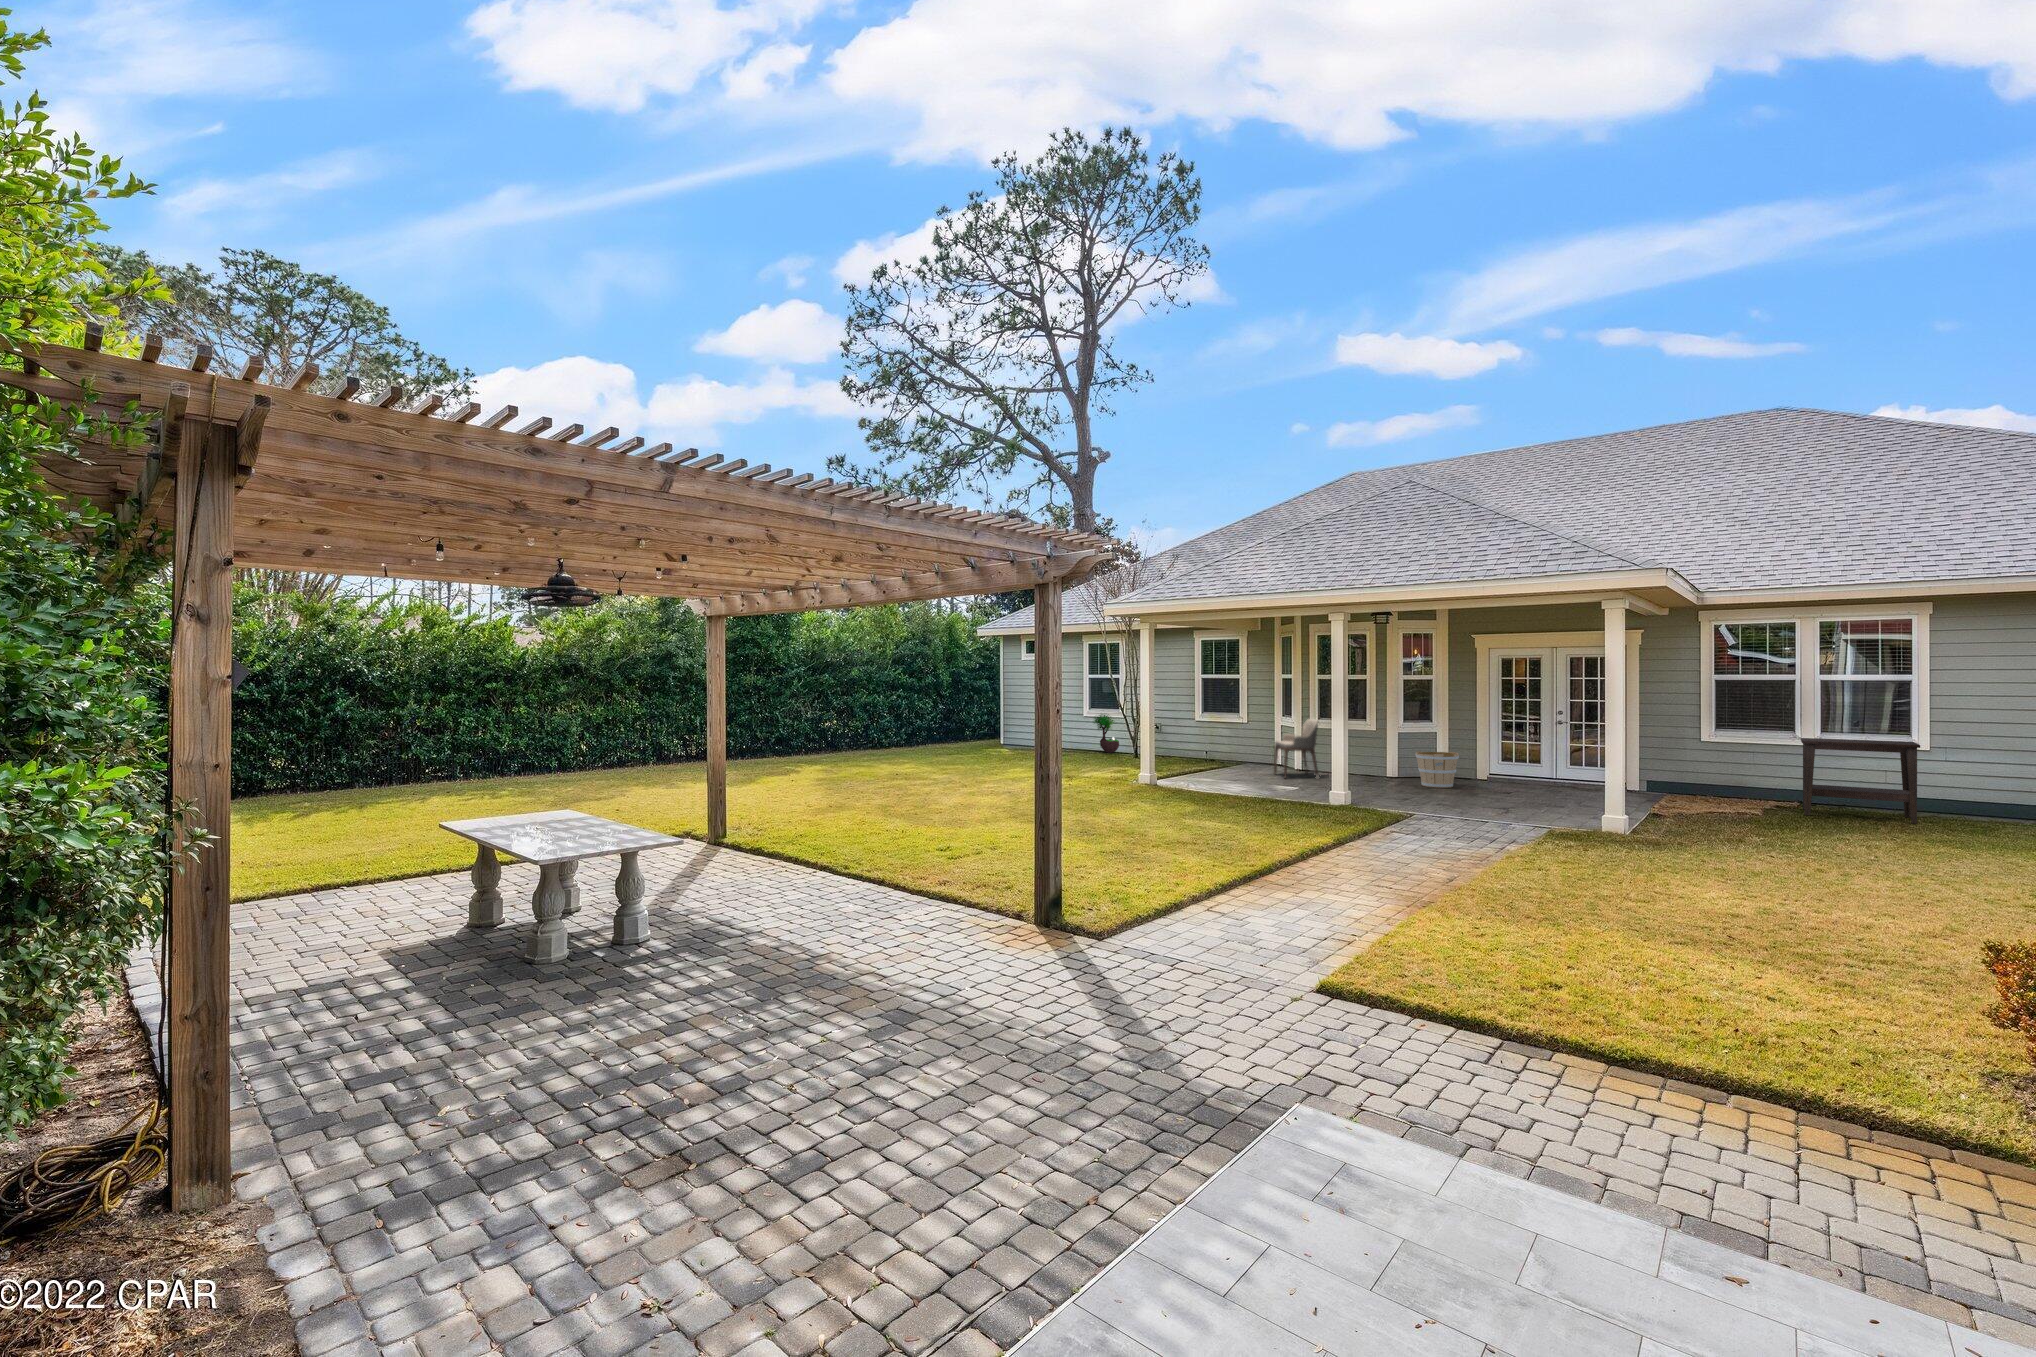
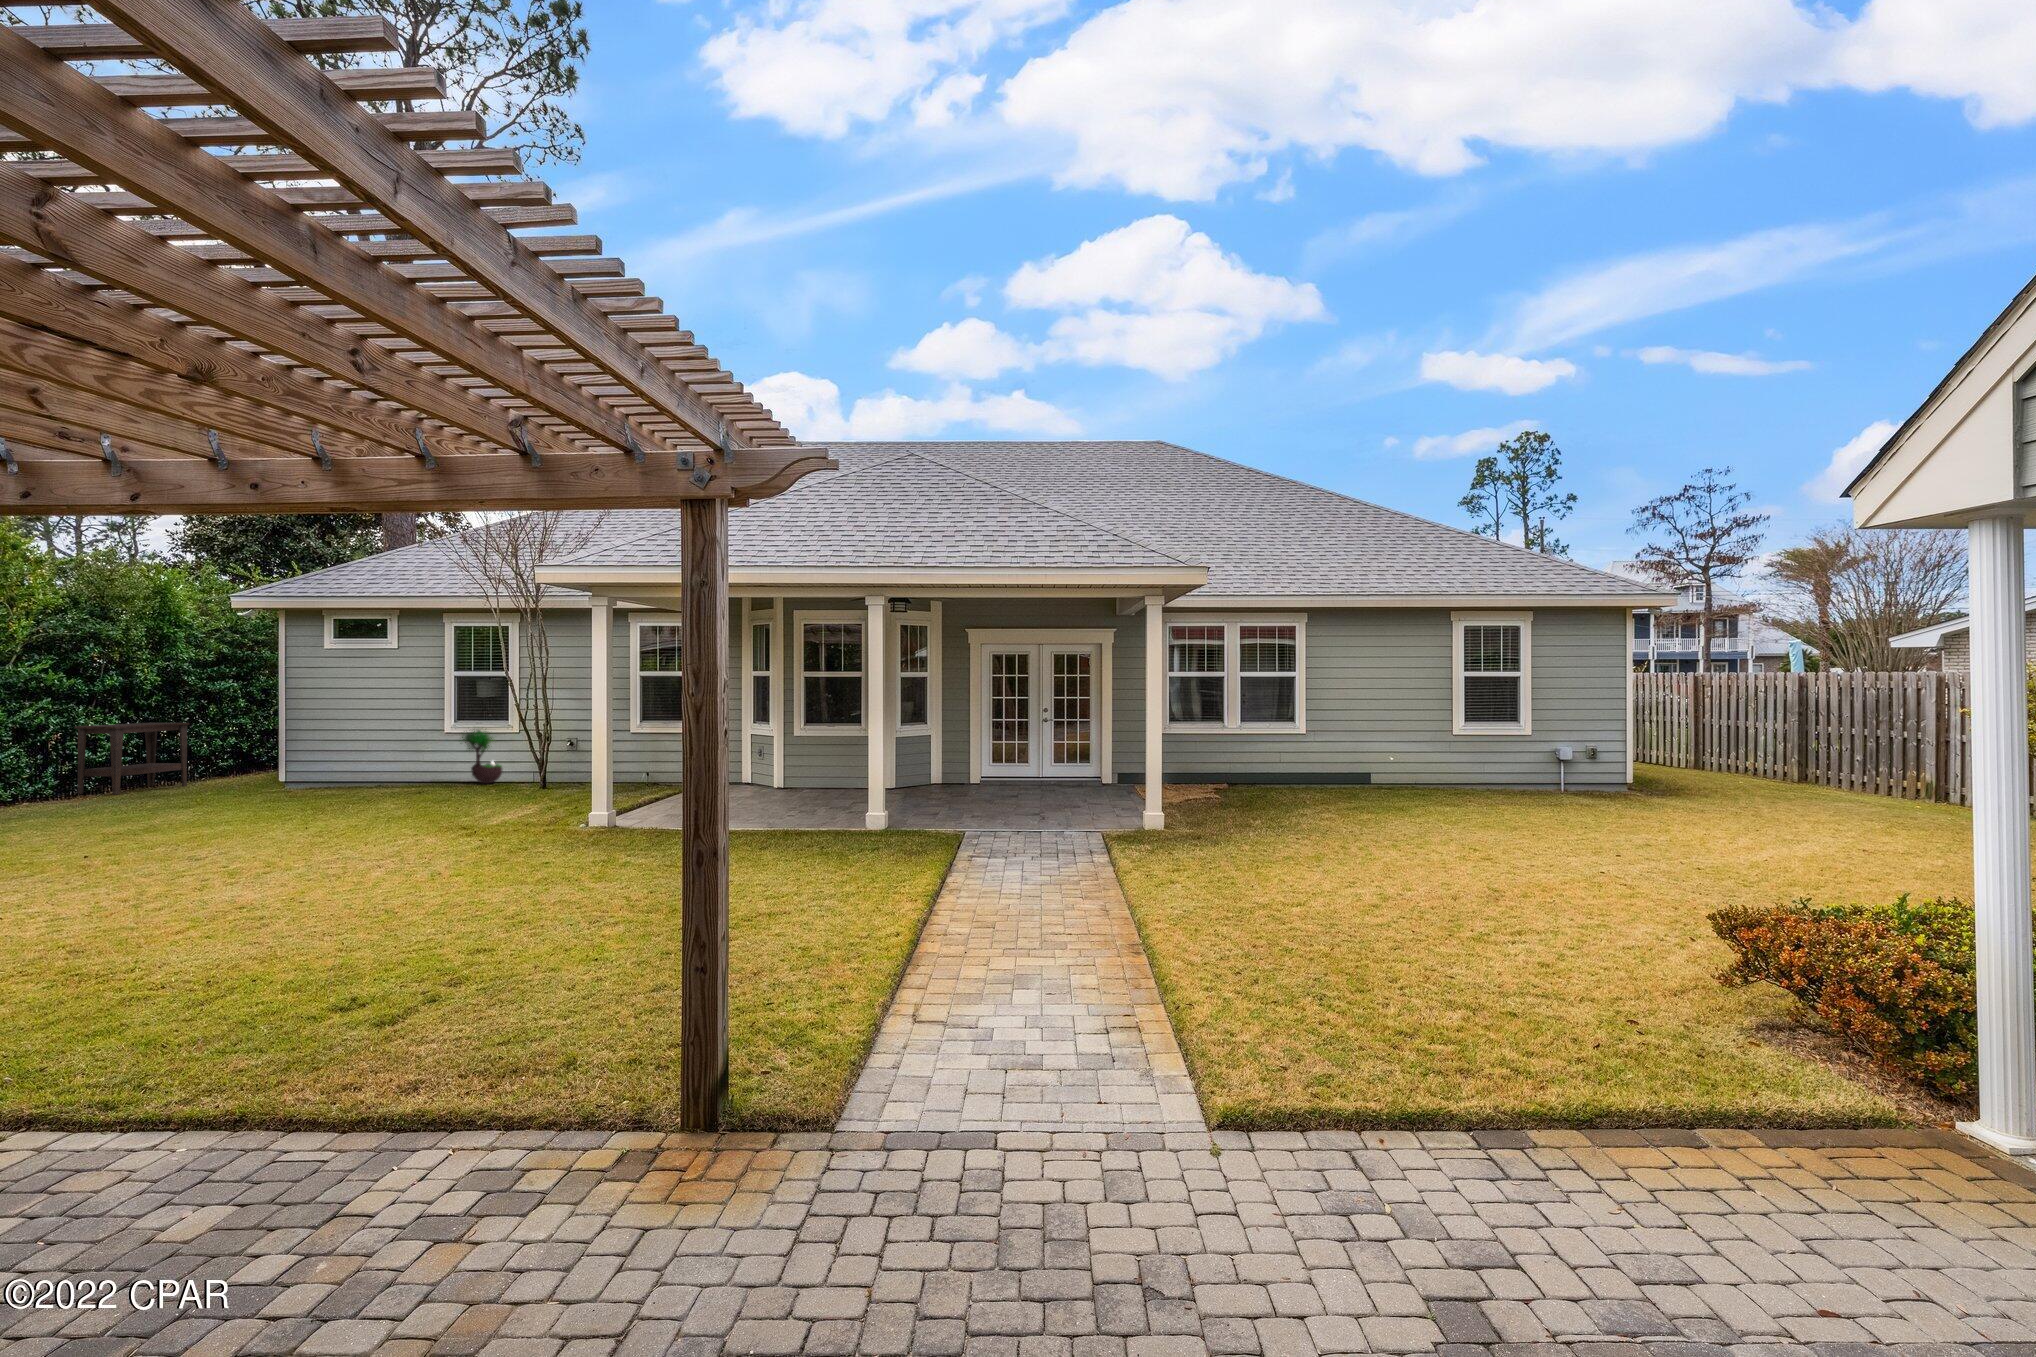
armchair: present [1274,719,1318,778] -> none [752,725,810,800]
side table: present [1801,738,1920,824] -> present [75,723,190,795]
wooden bucket: present [1415,751,1459,788] -> none [917,755,961,796]

